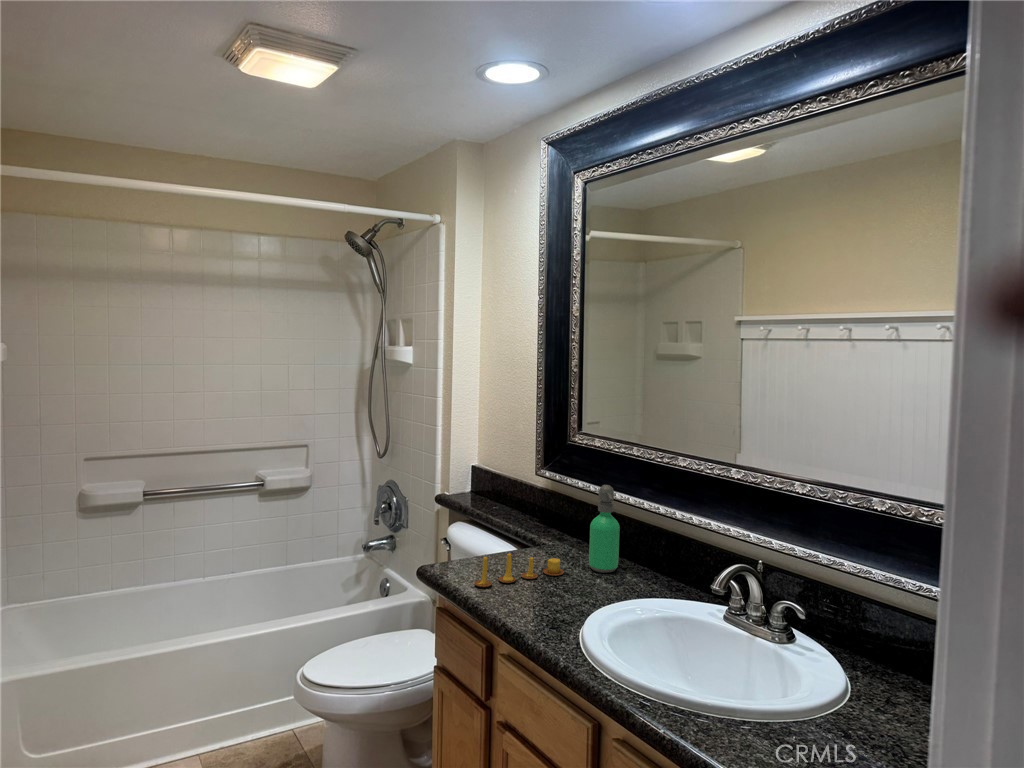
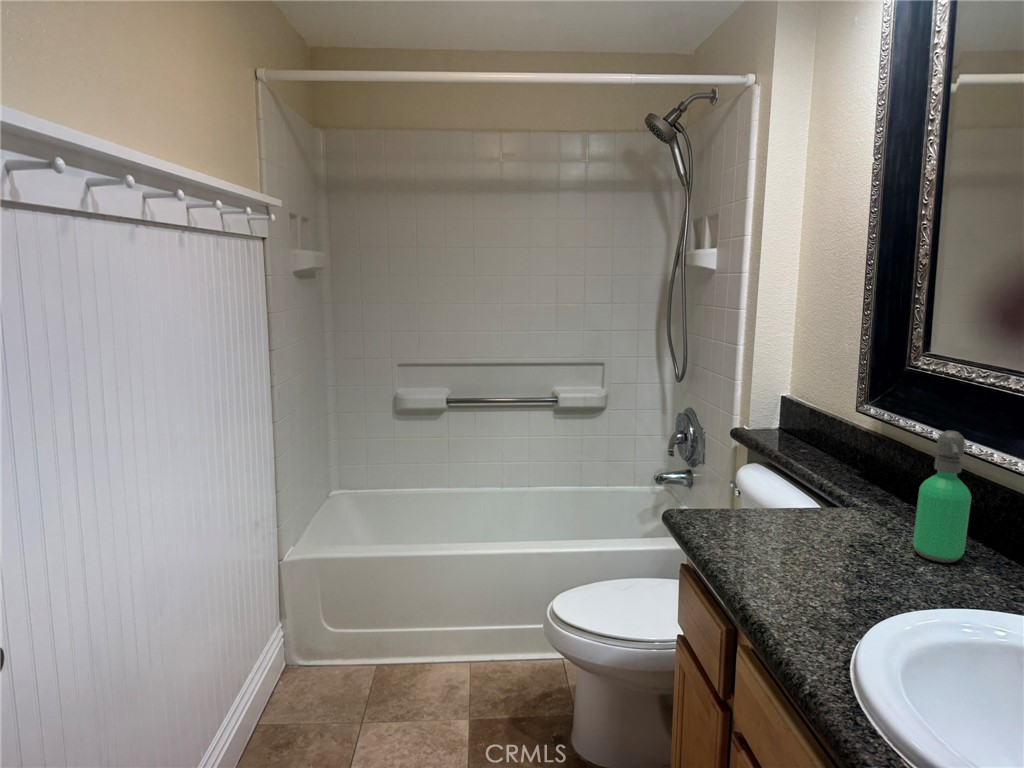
candle: present [474,553,564,587] -> none [725,506,868,553]

